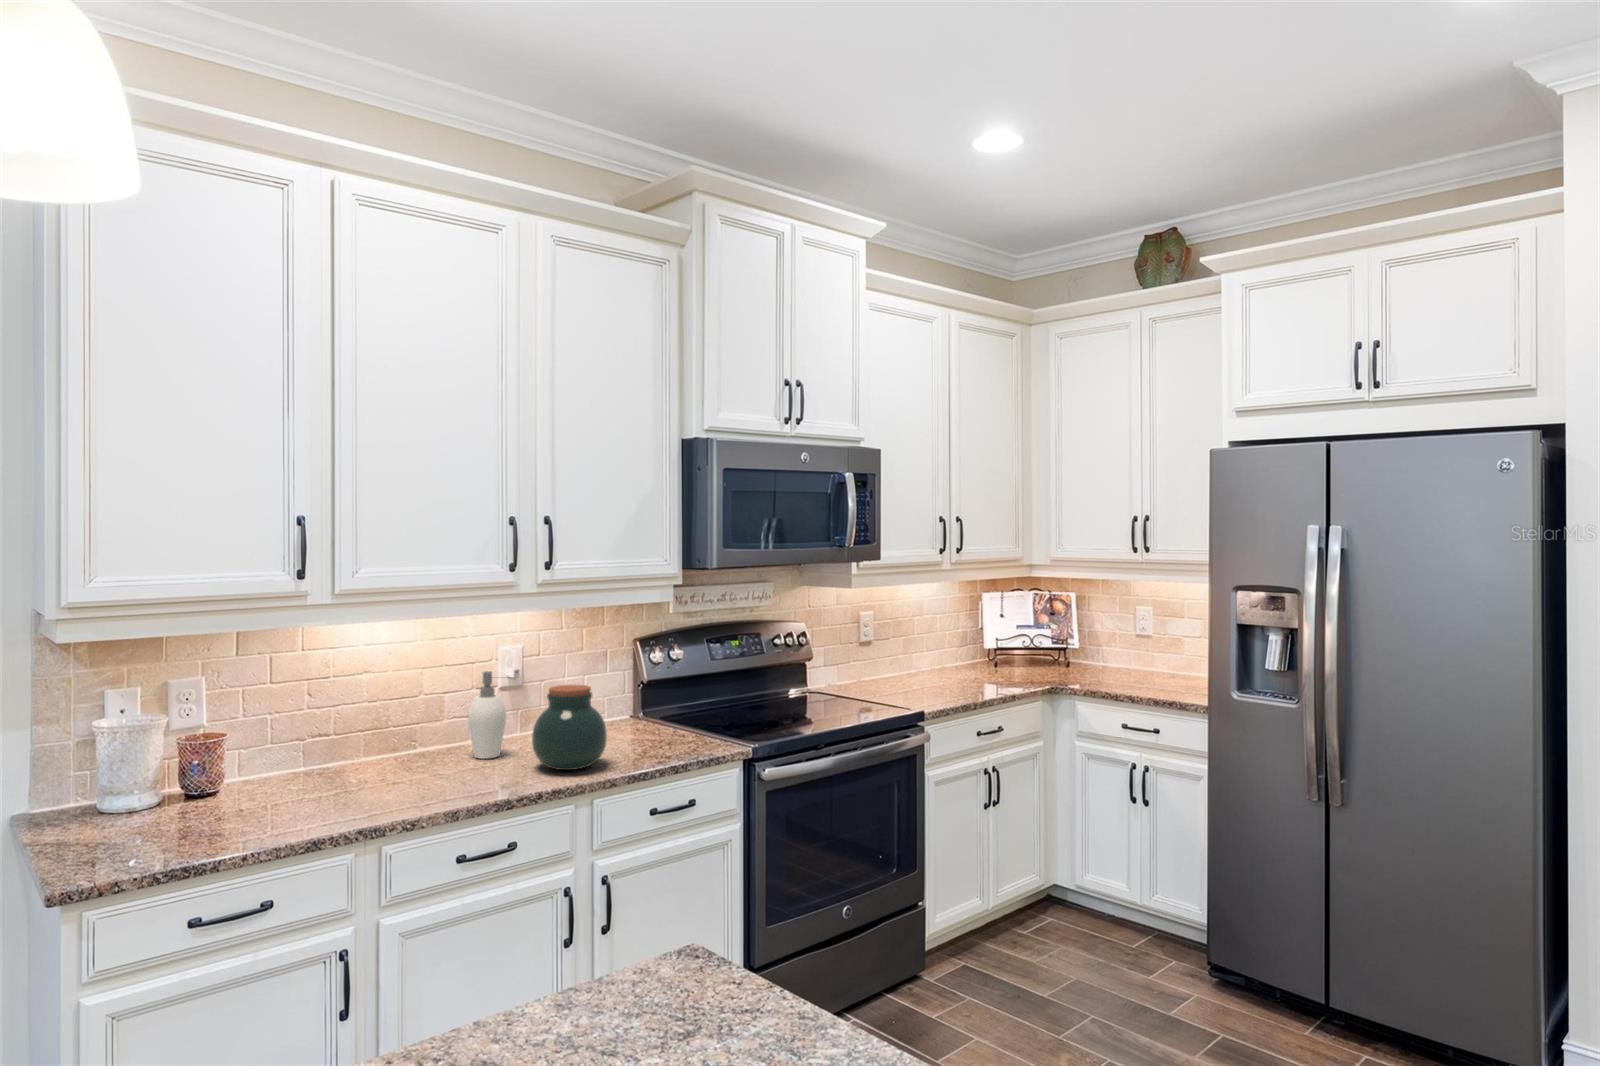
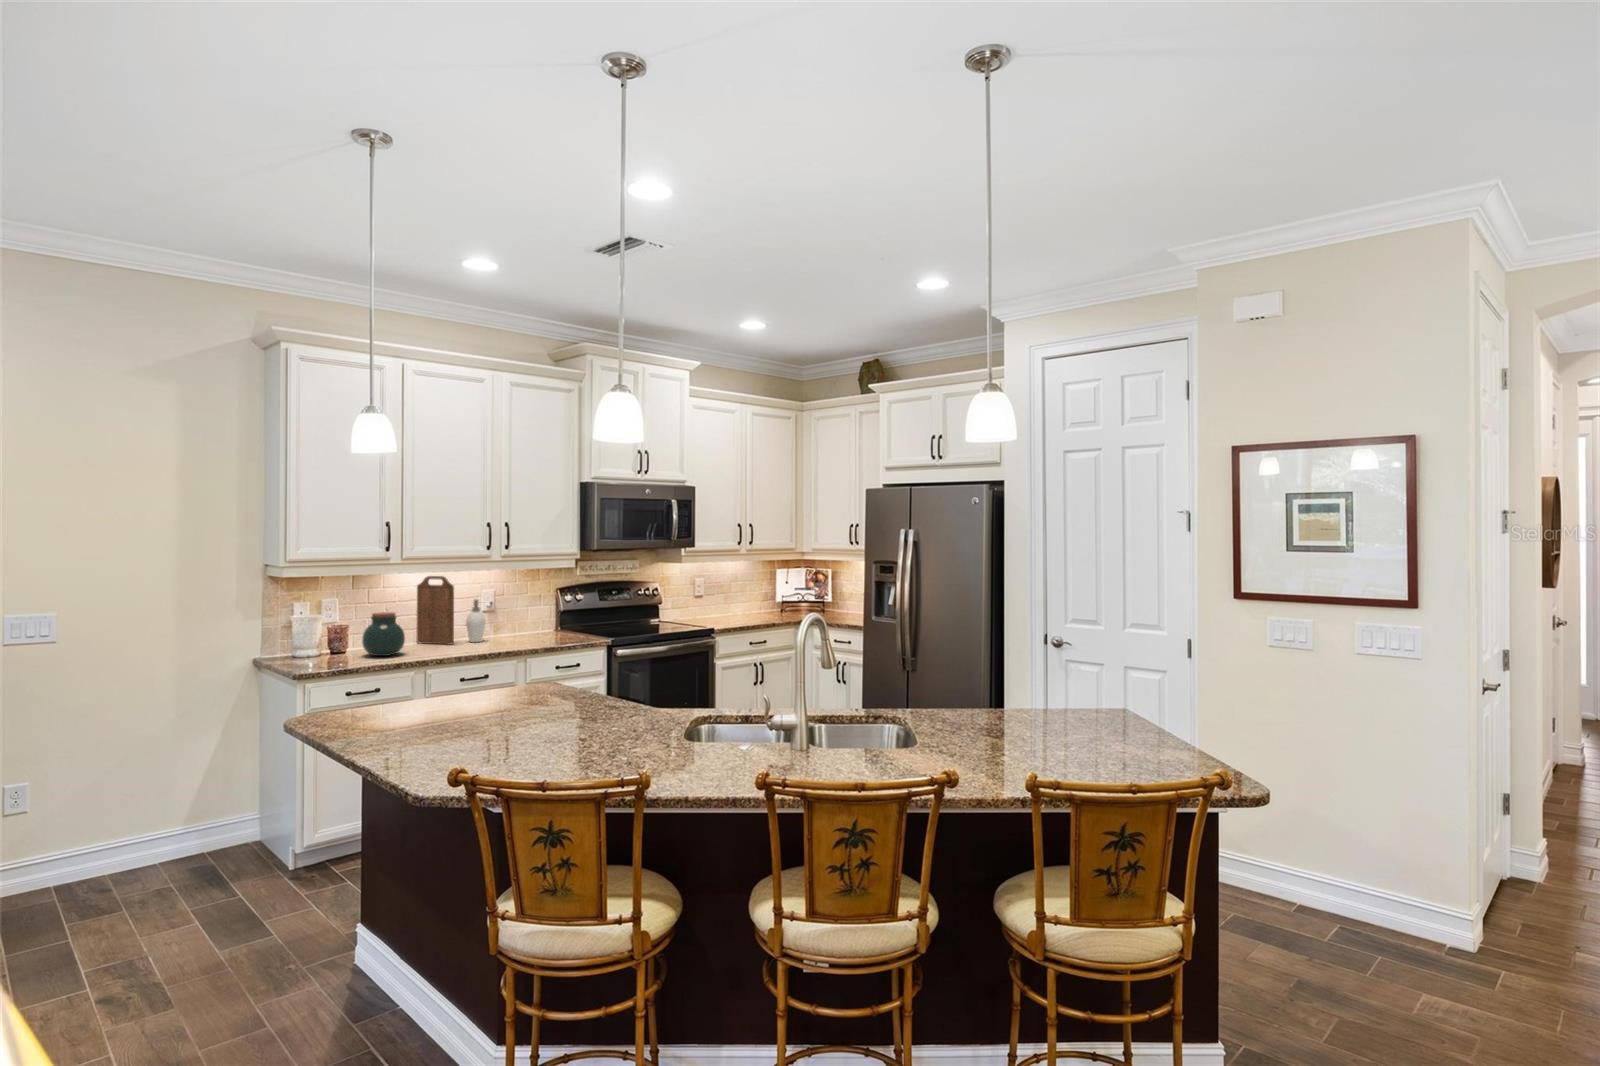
cutting board: none [369,625,443,767] -> present [417,576,454,644]
jar: present [532,685,607,770] -> present [362,612,405,656]

